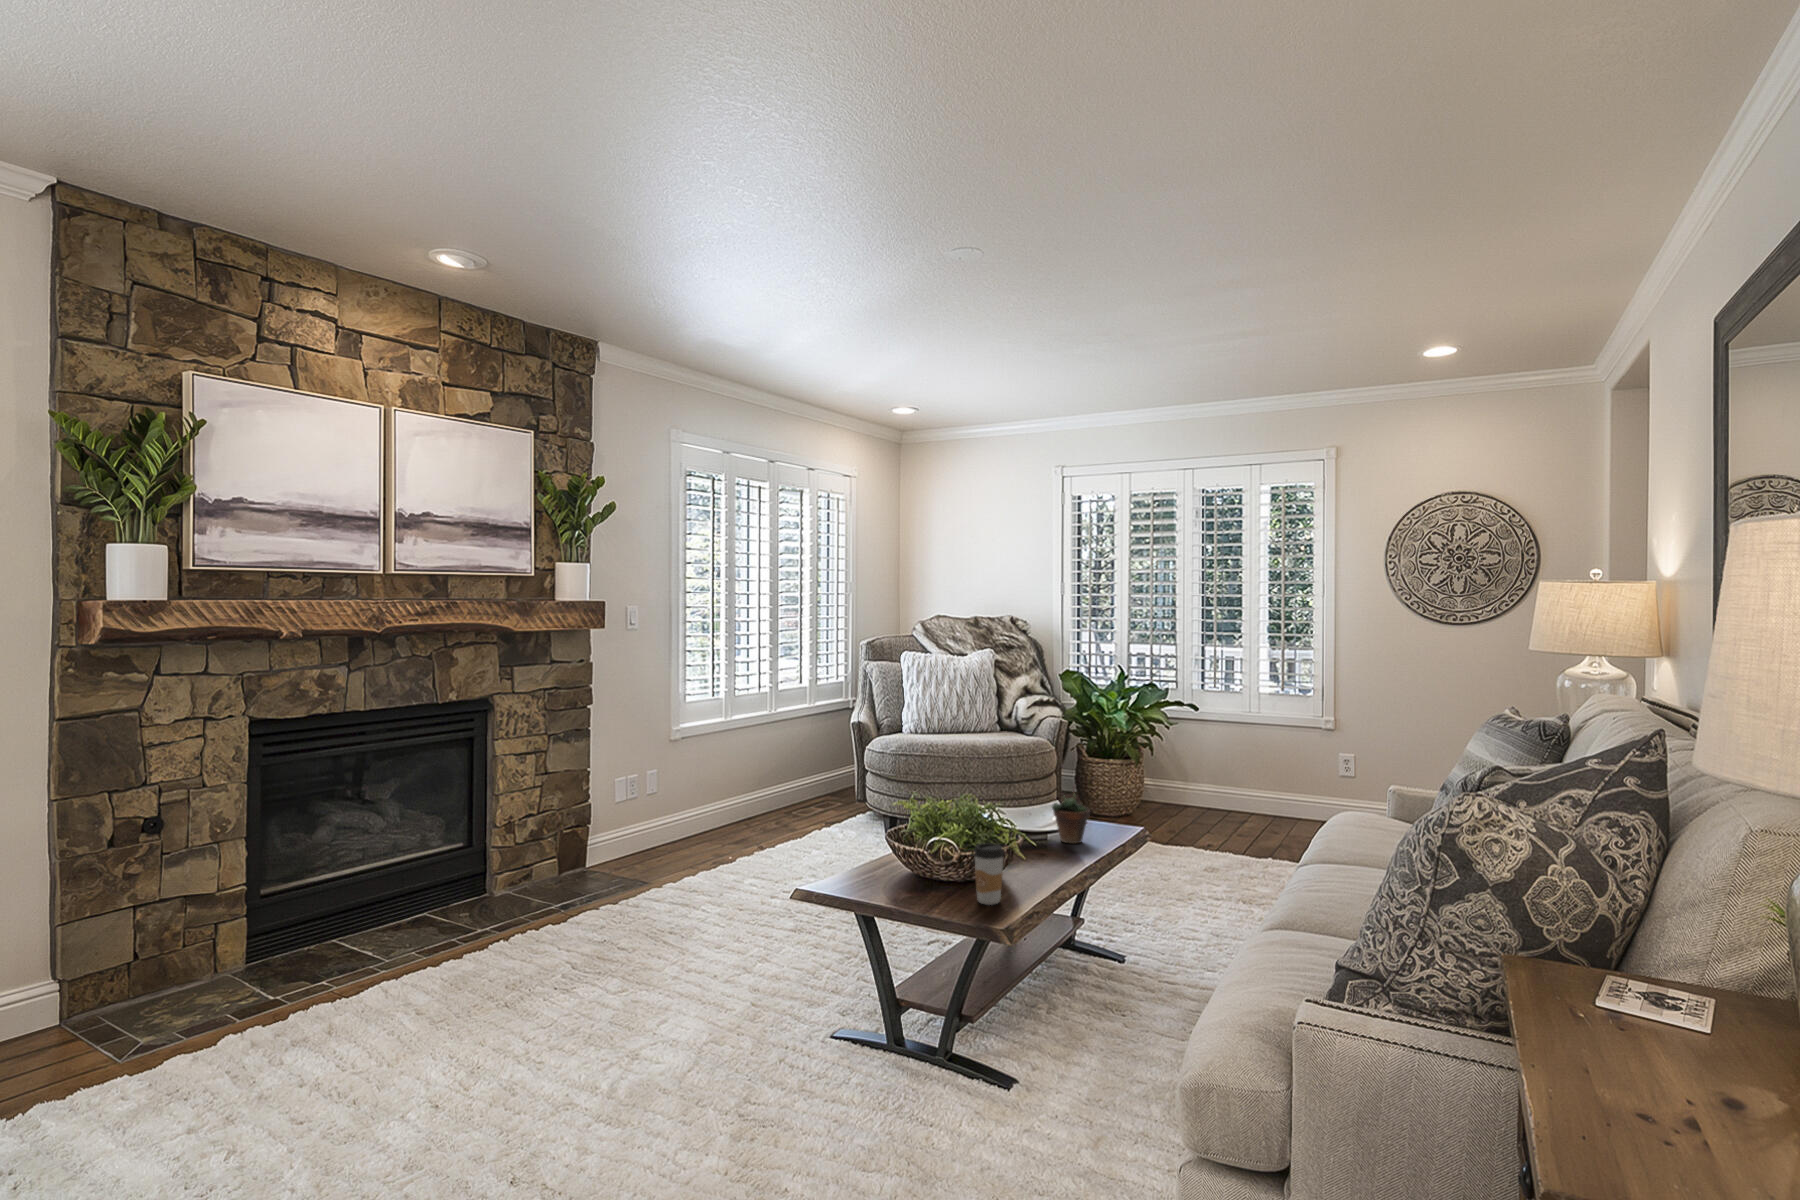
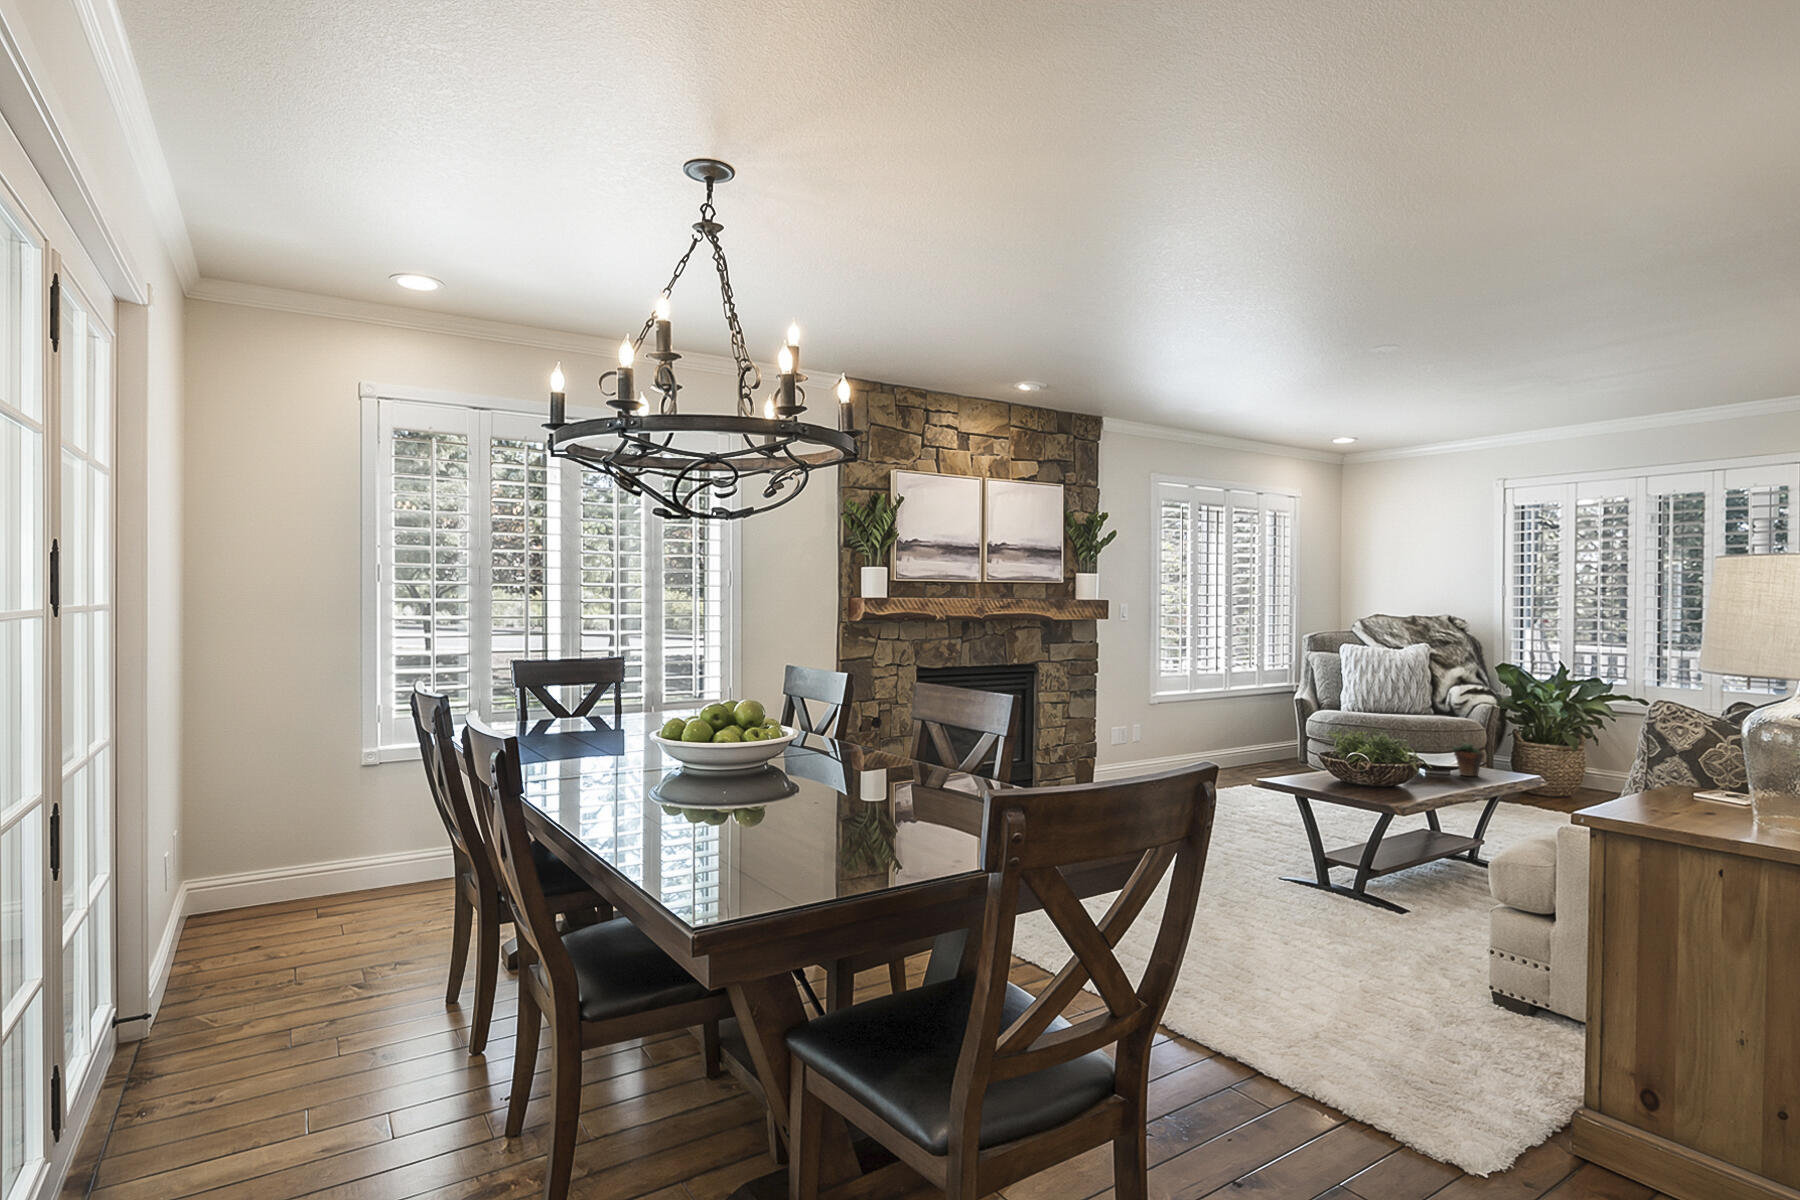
coffee cup: present [974,843,1004,905] -> none [1381,757,1403,796]

